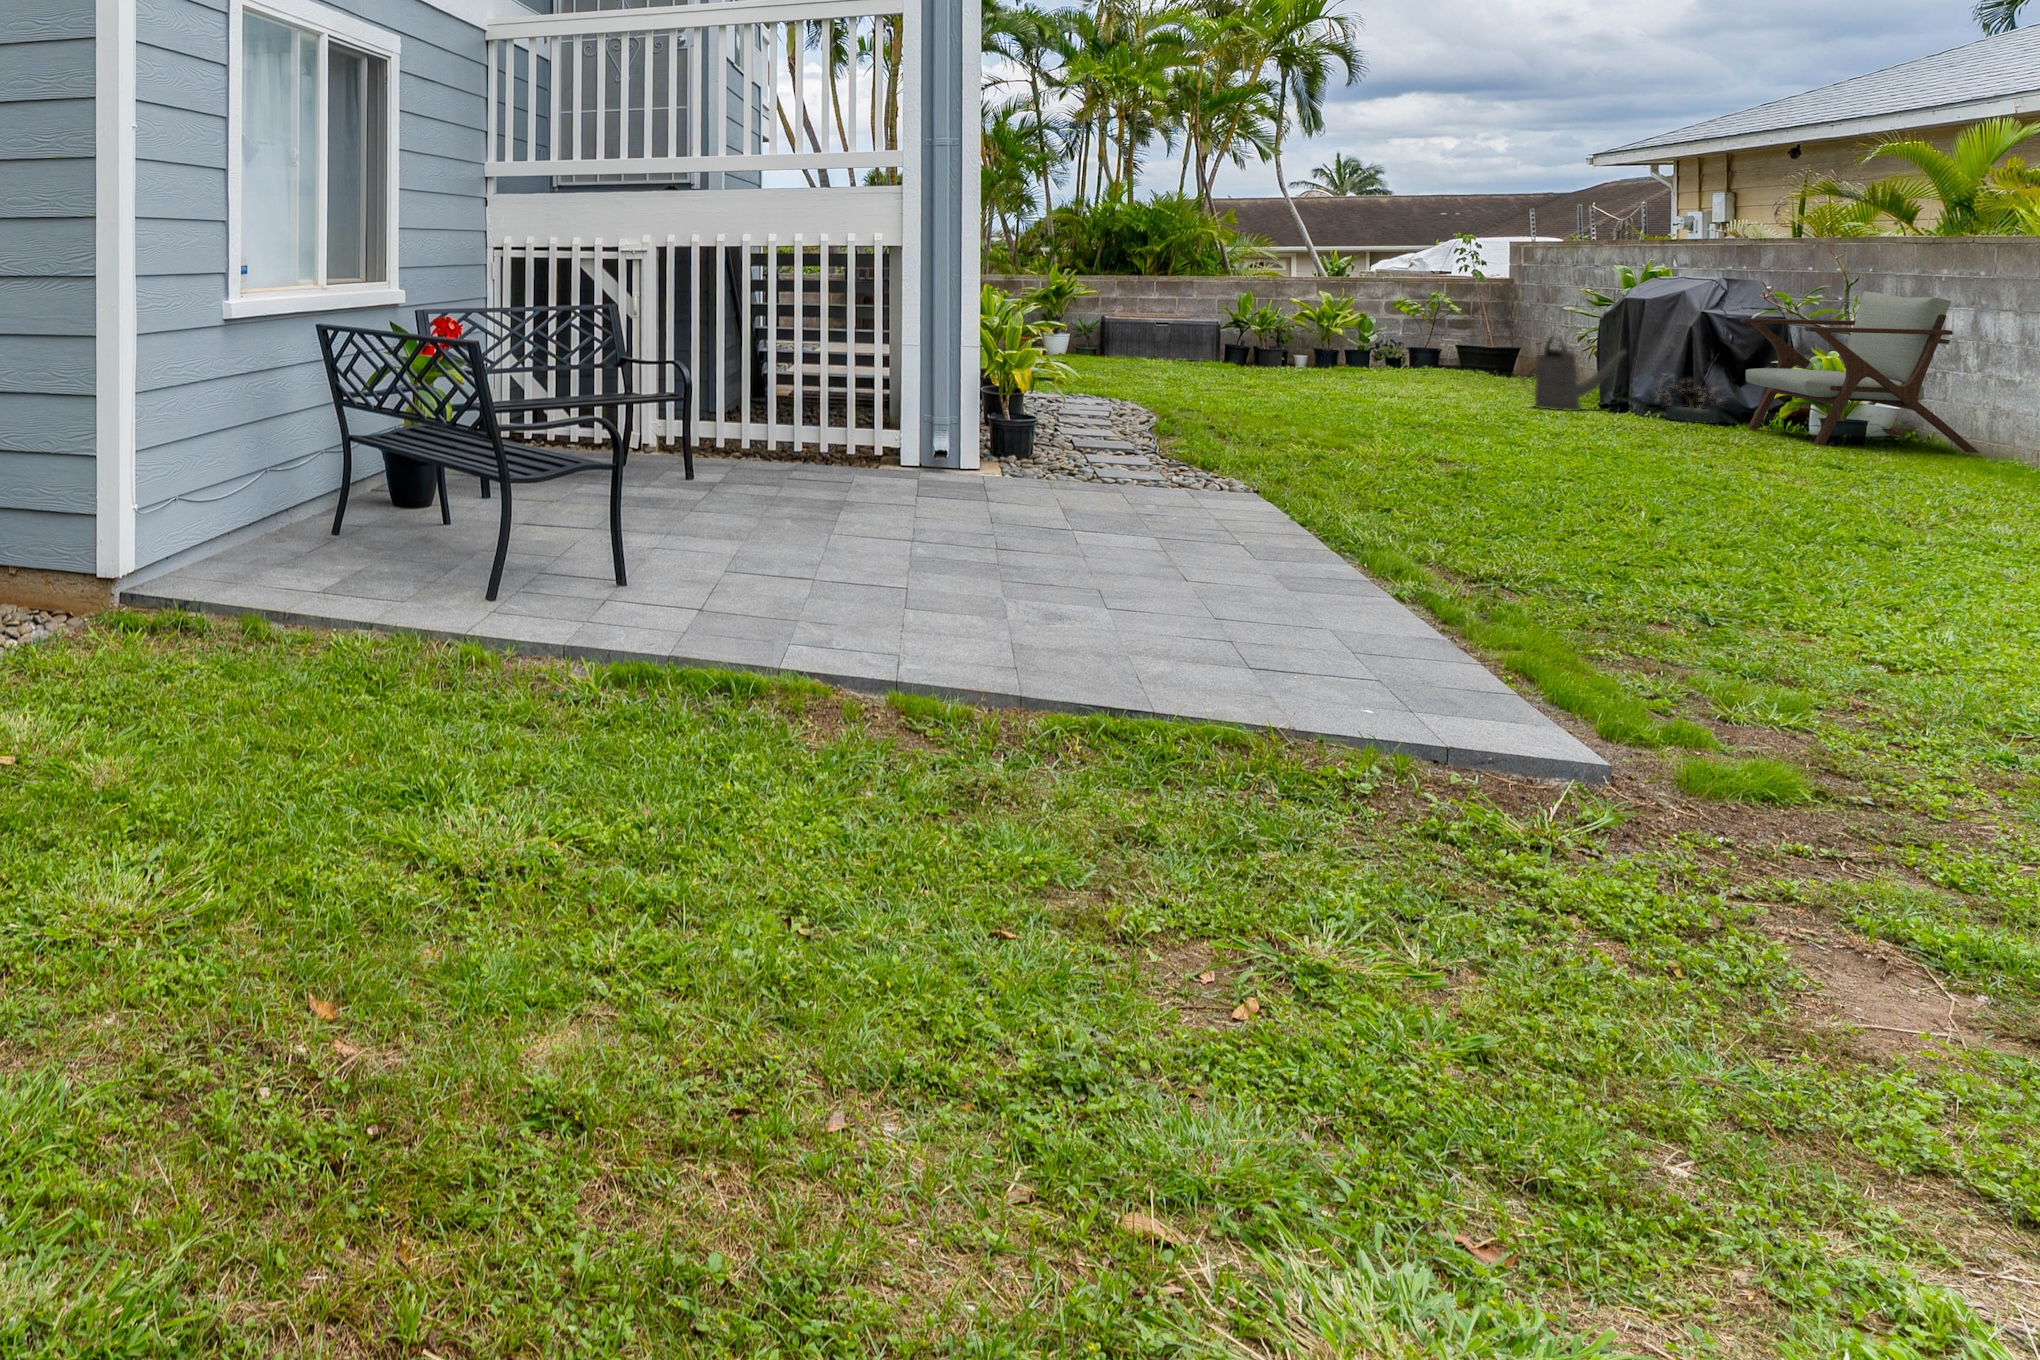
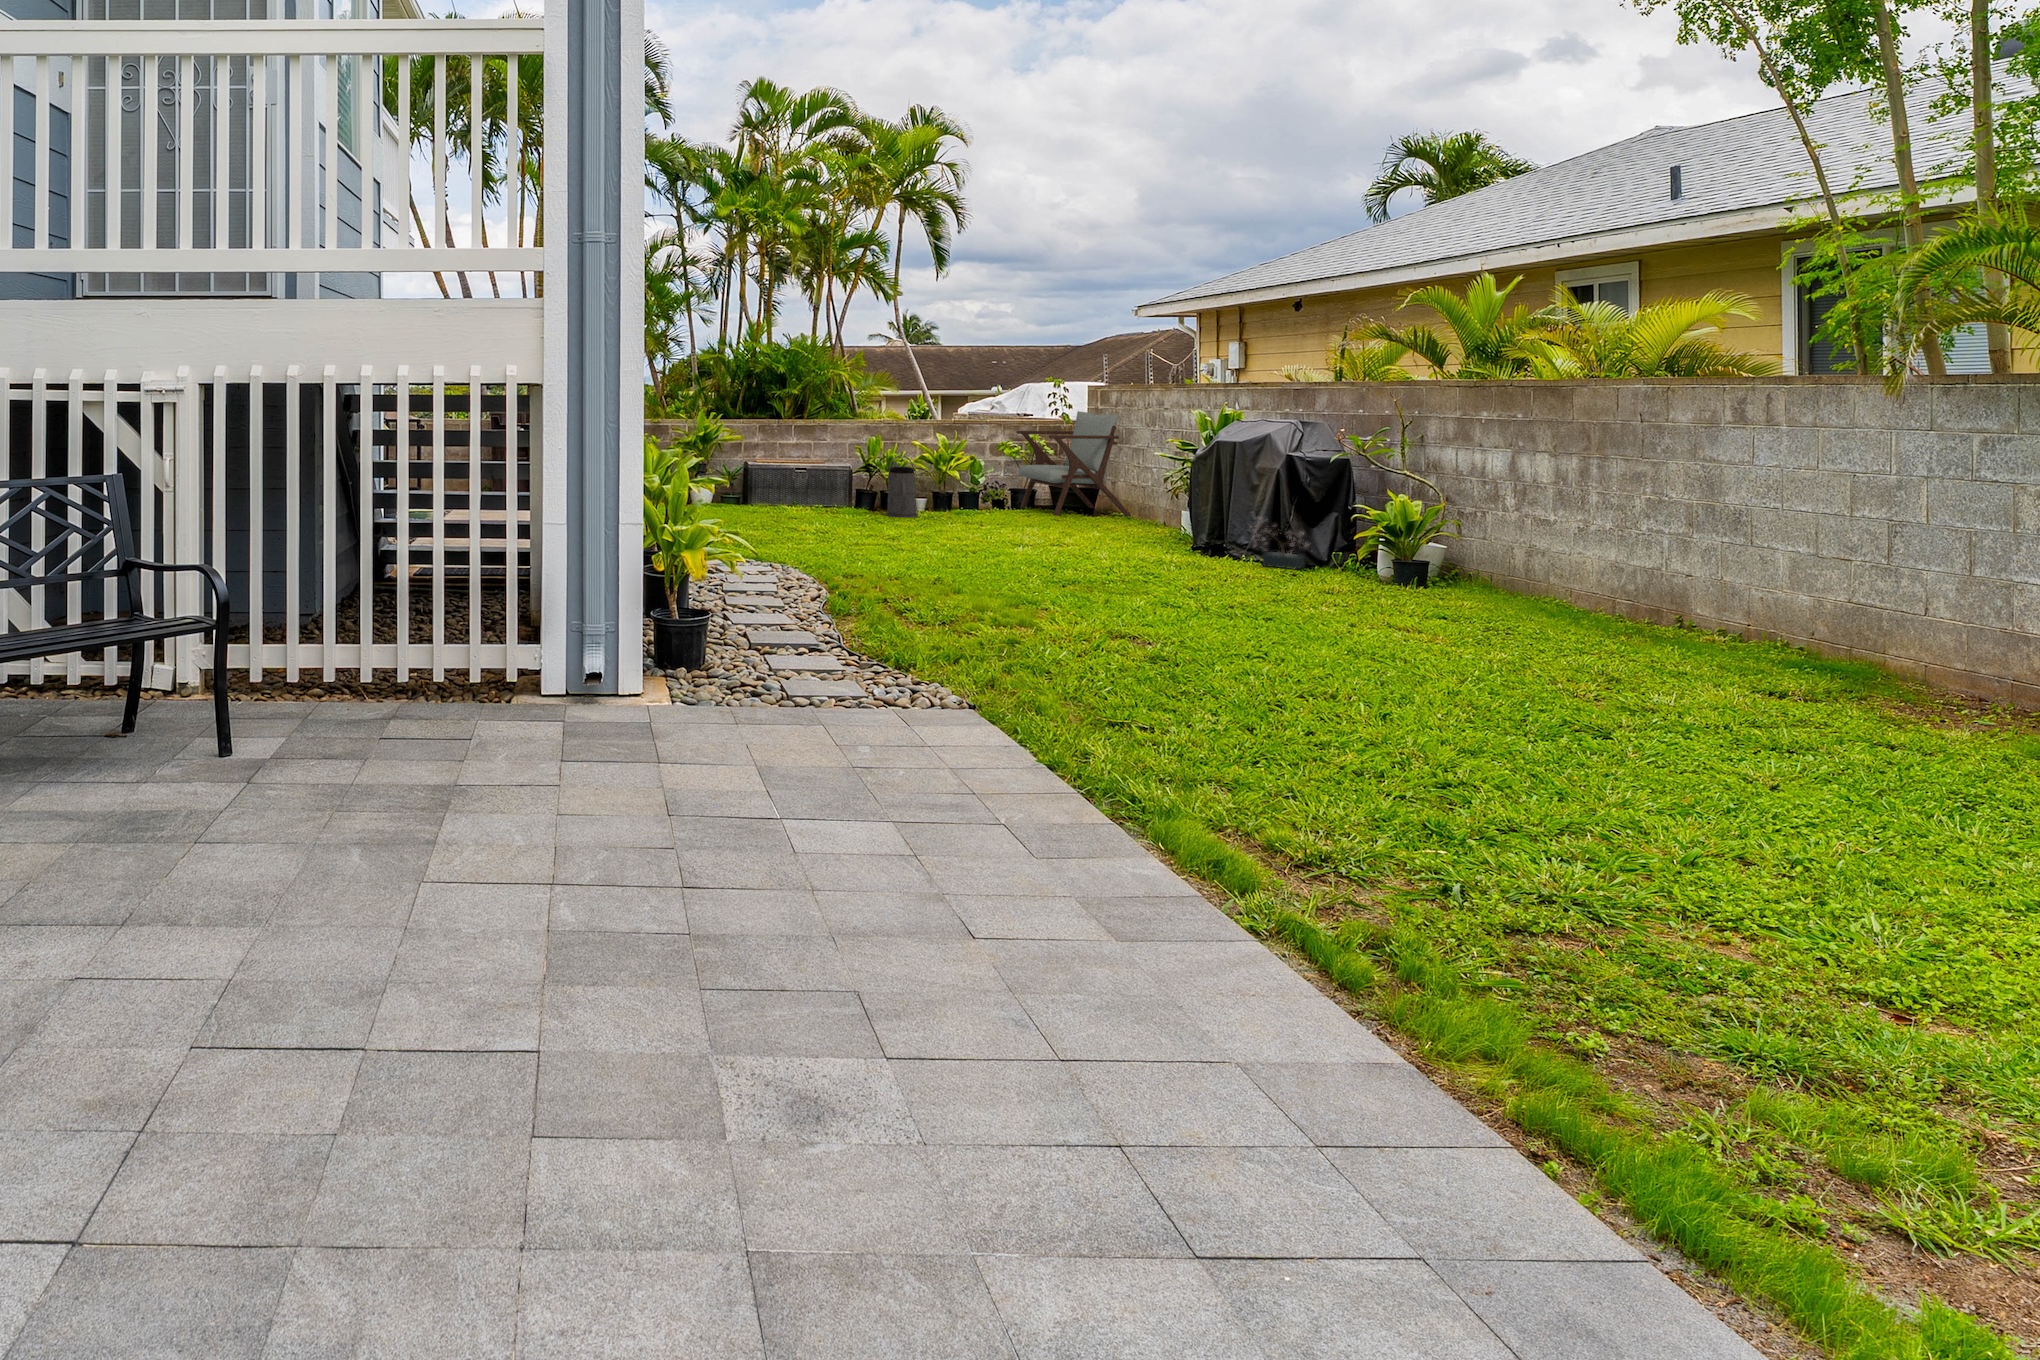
lounge chair: present [1740,292,1979,453] -> present [1017,411,1131,516]
watering can: present [1522,336,1626,411] -> present [886,455,918,518]

